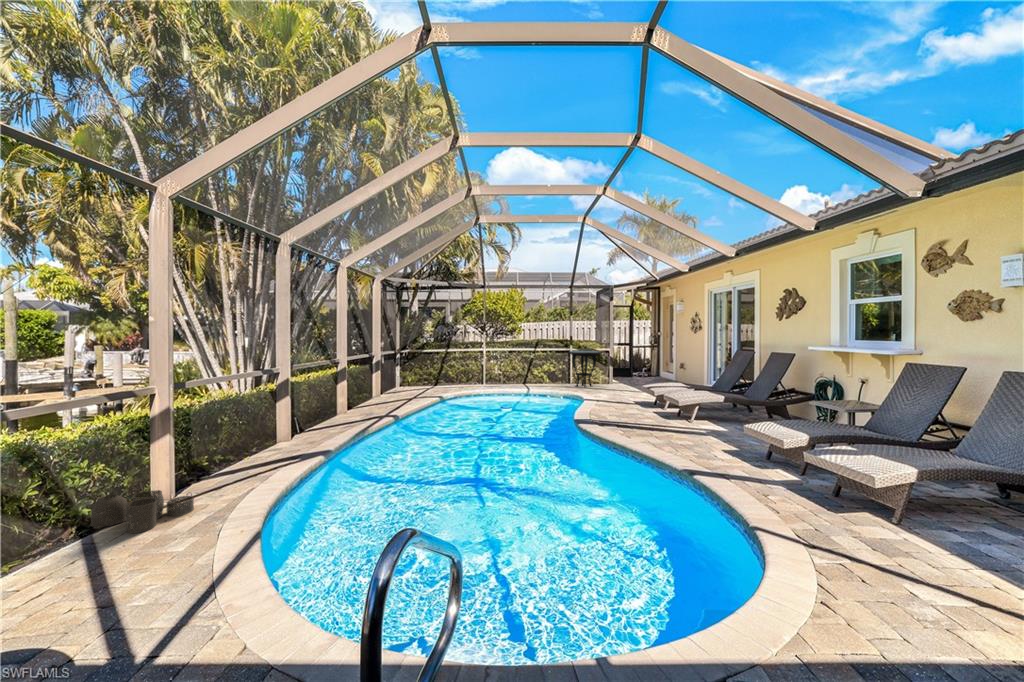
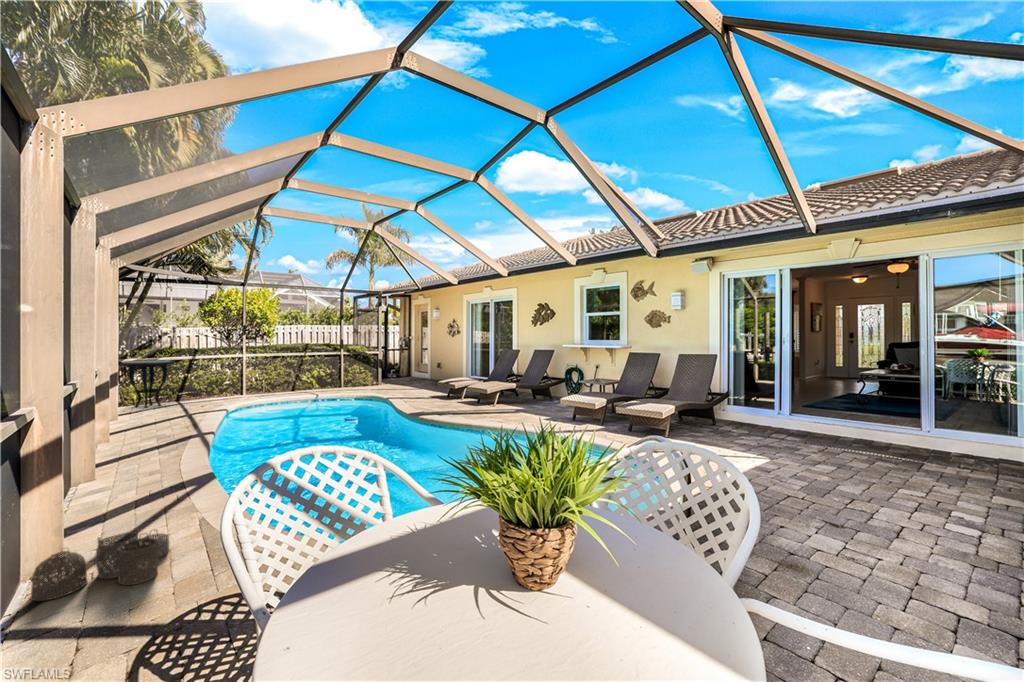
side table: present [568,351,601,387] -> present [120,360,174,408]

